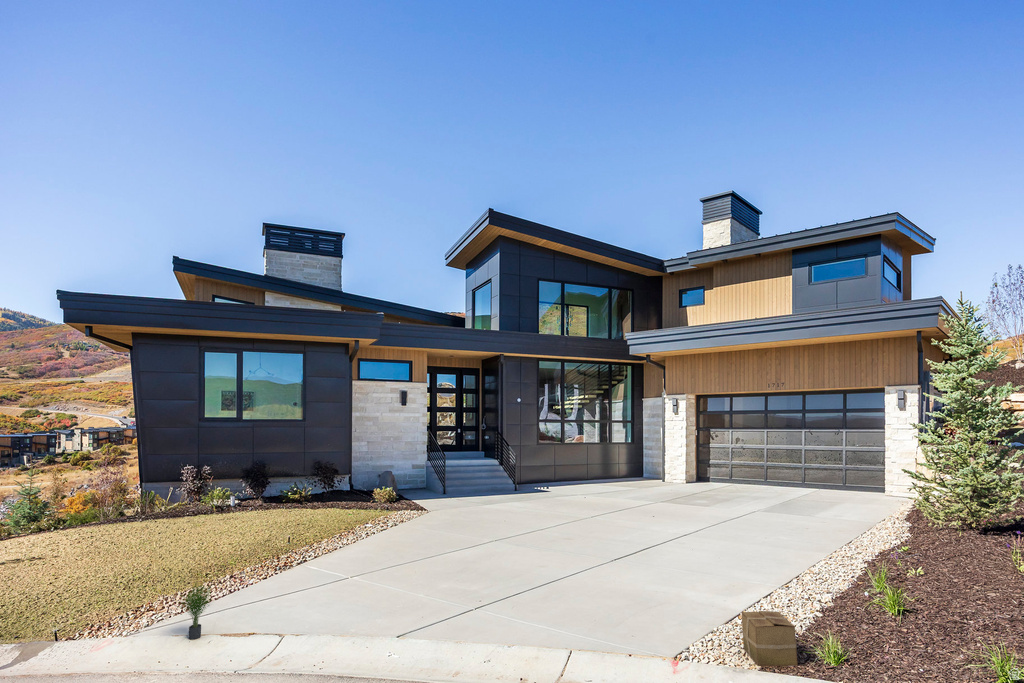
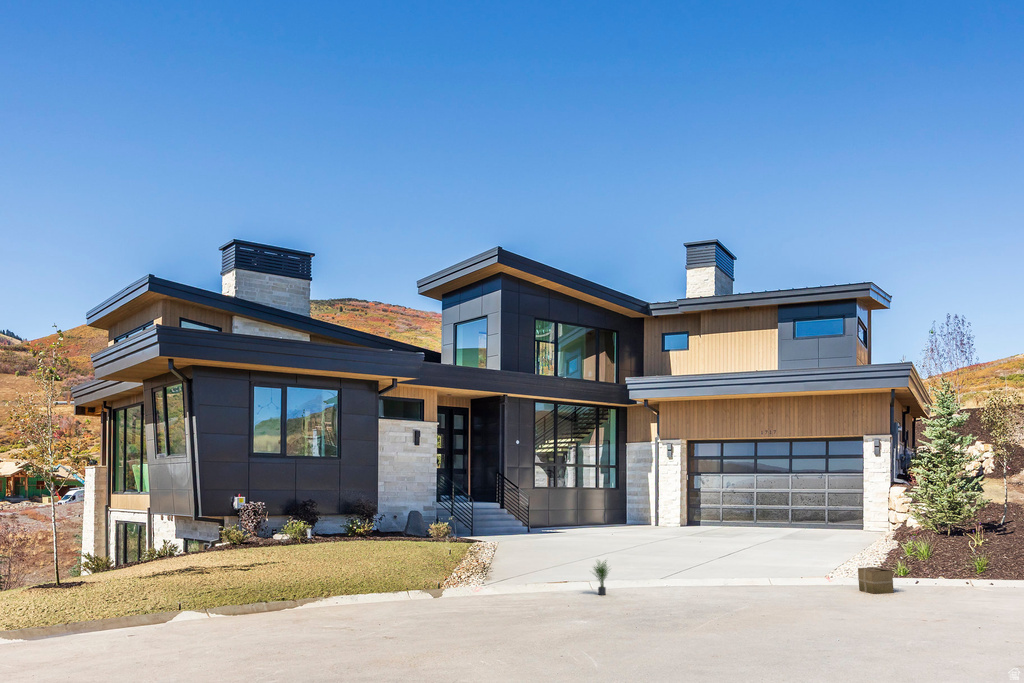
potted plant: present [182,584,210,639] -> present [594,562,608,595]

